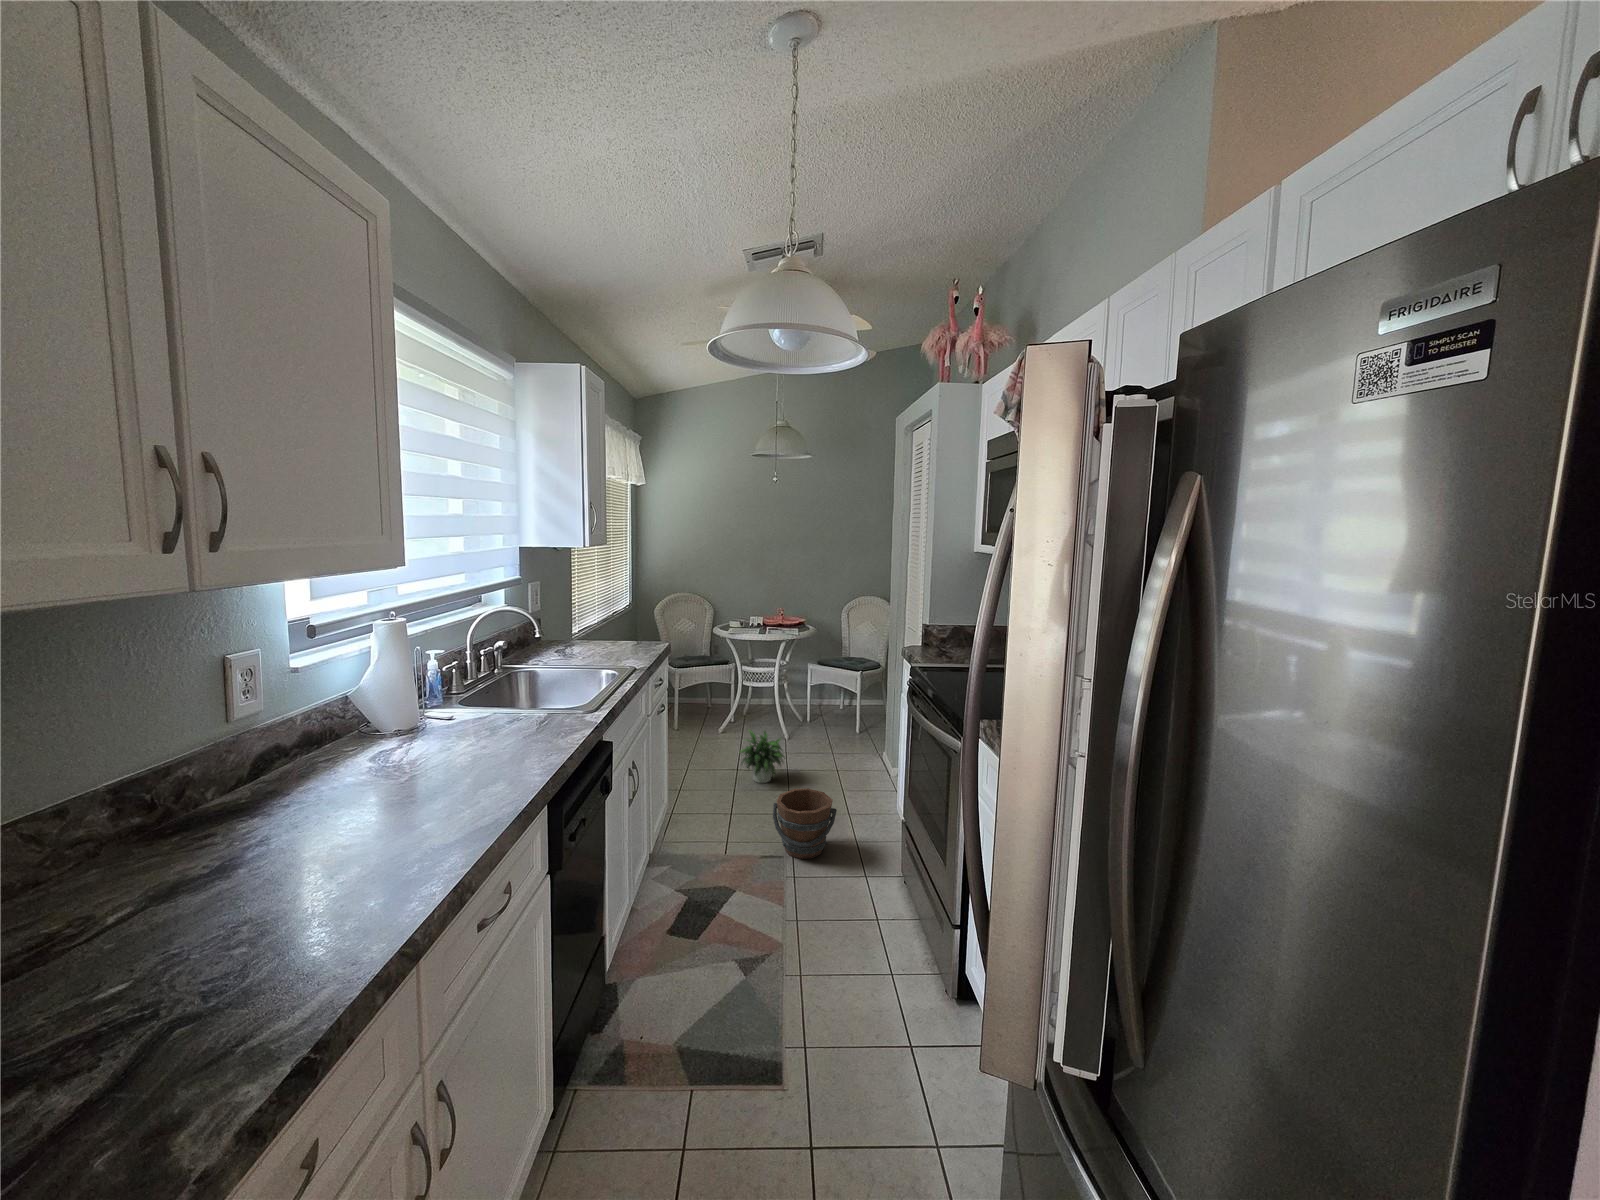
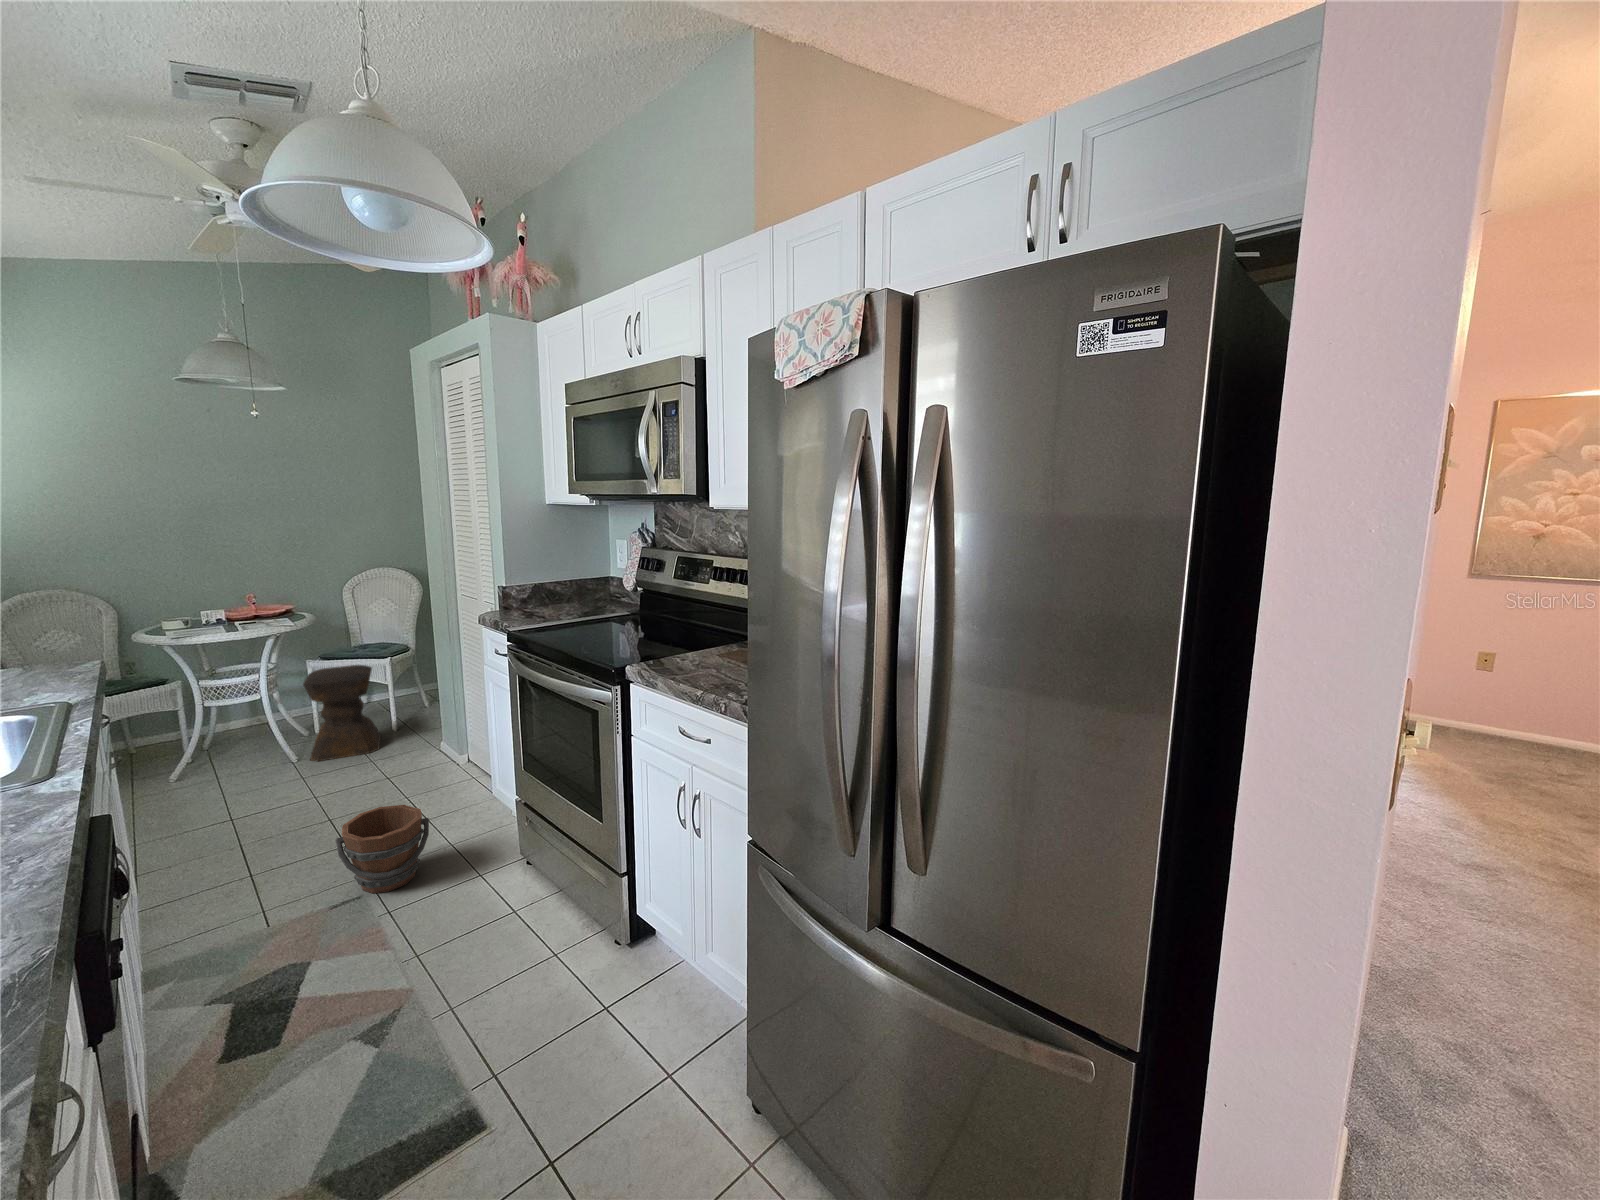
stool: none [794,671,844,745] -> present [303,665,381,761]
potted plant: present [740,729,784,783] -> none [237,756,317,828]

